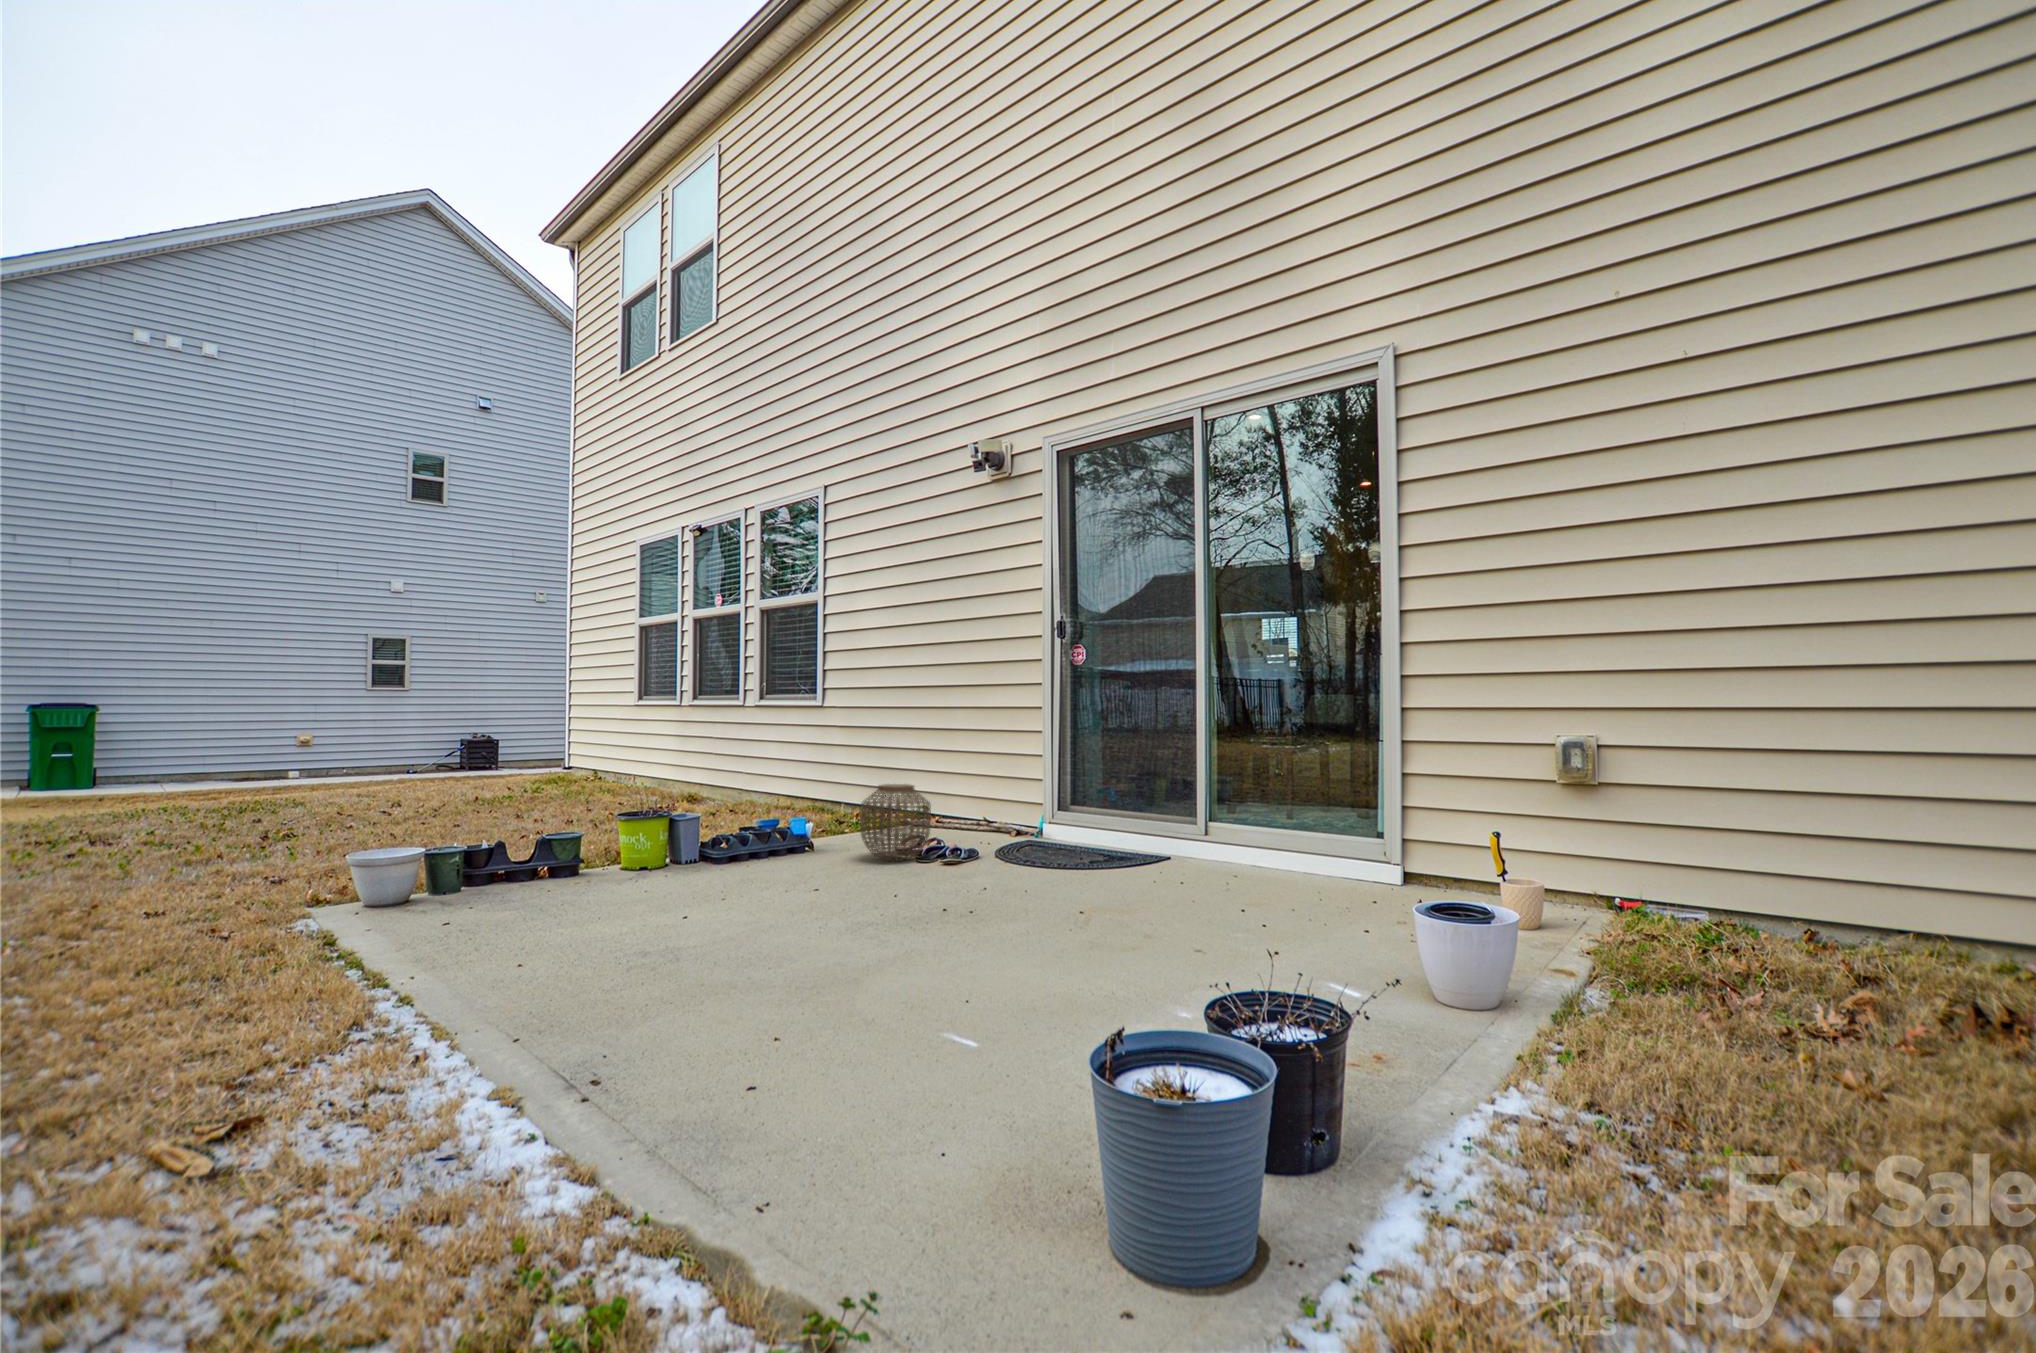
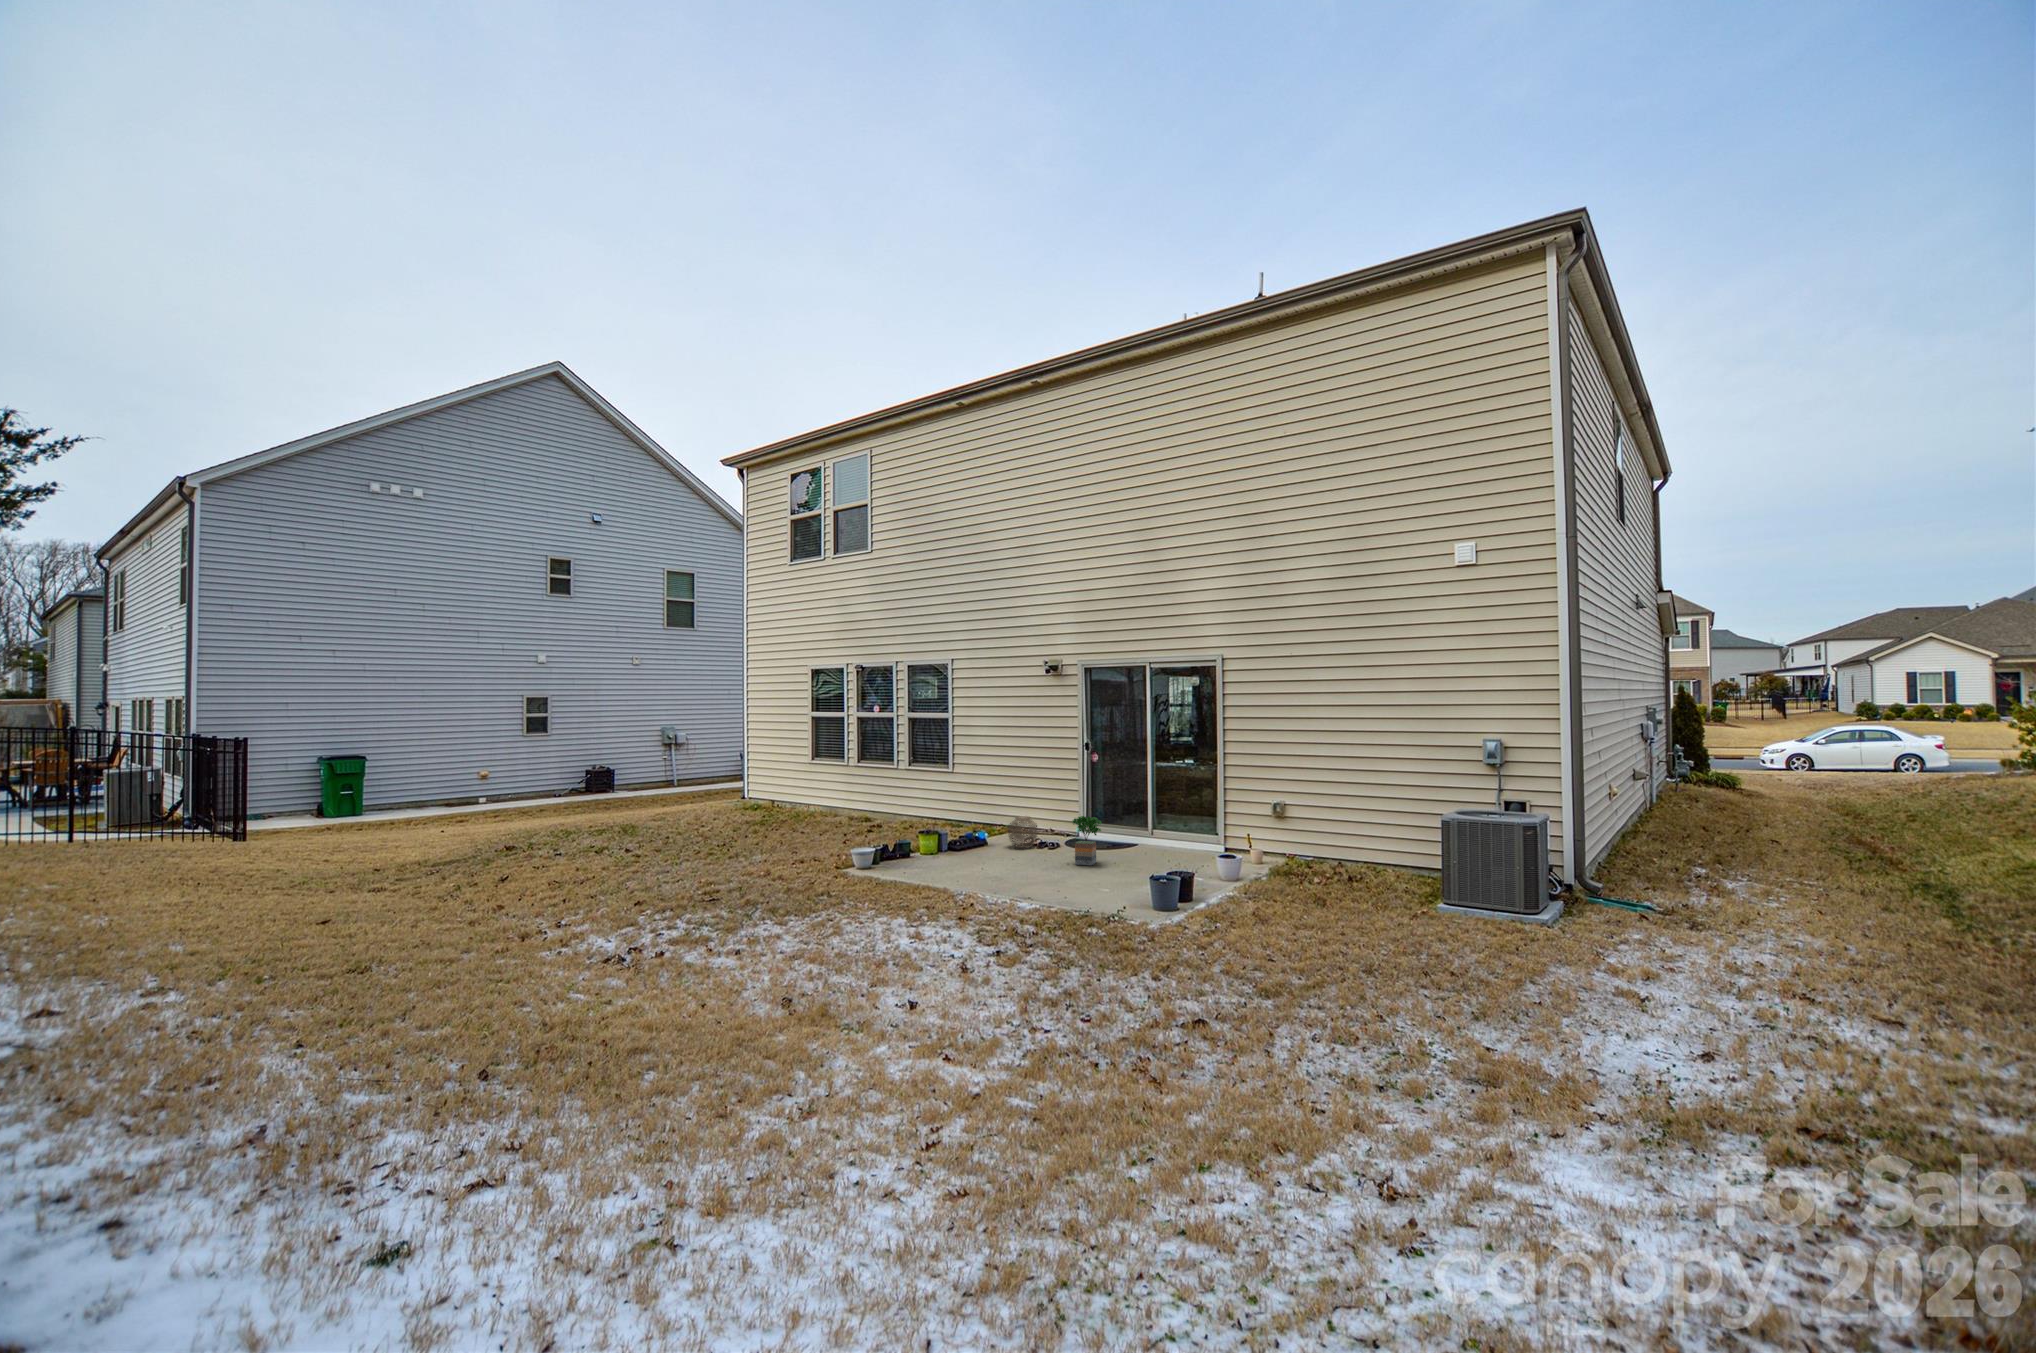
potted tree: none [966,769,1054,916] -> present [1072,816,1101,865]

